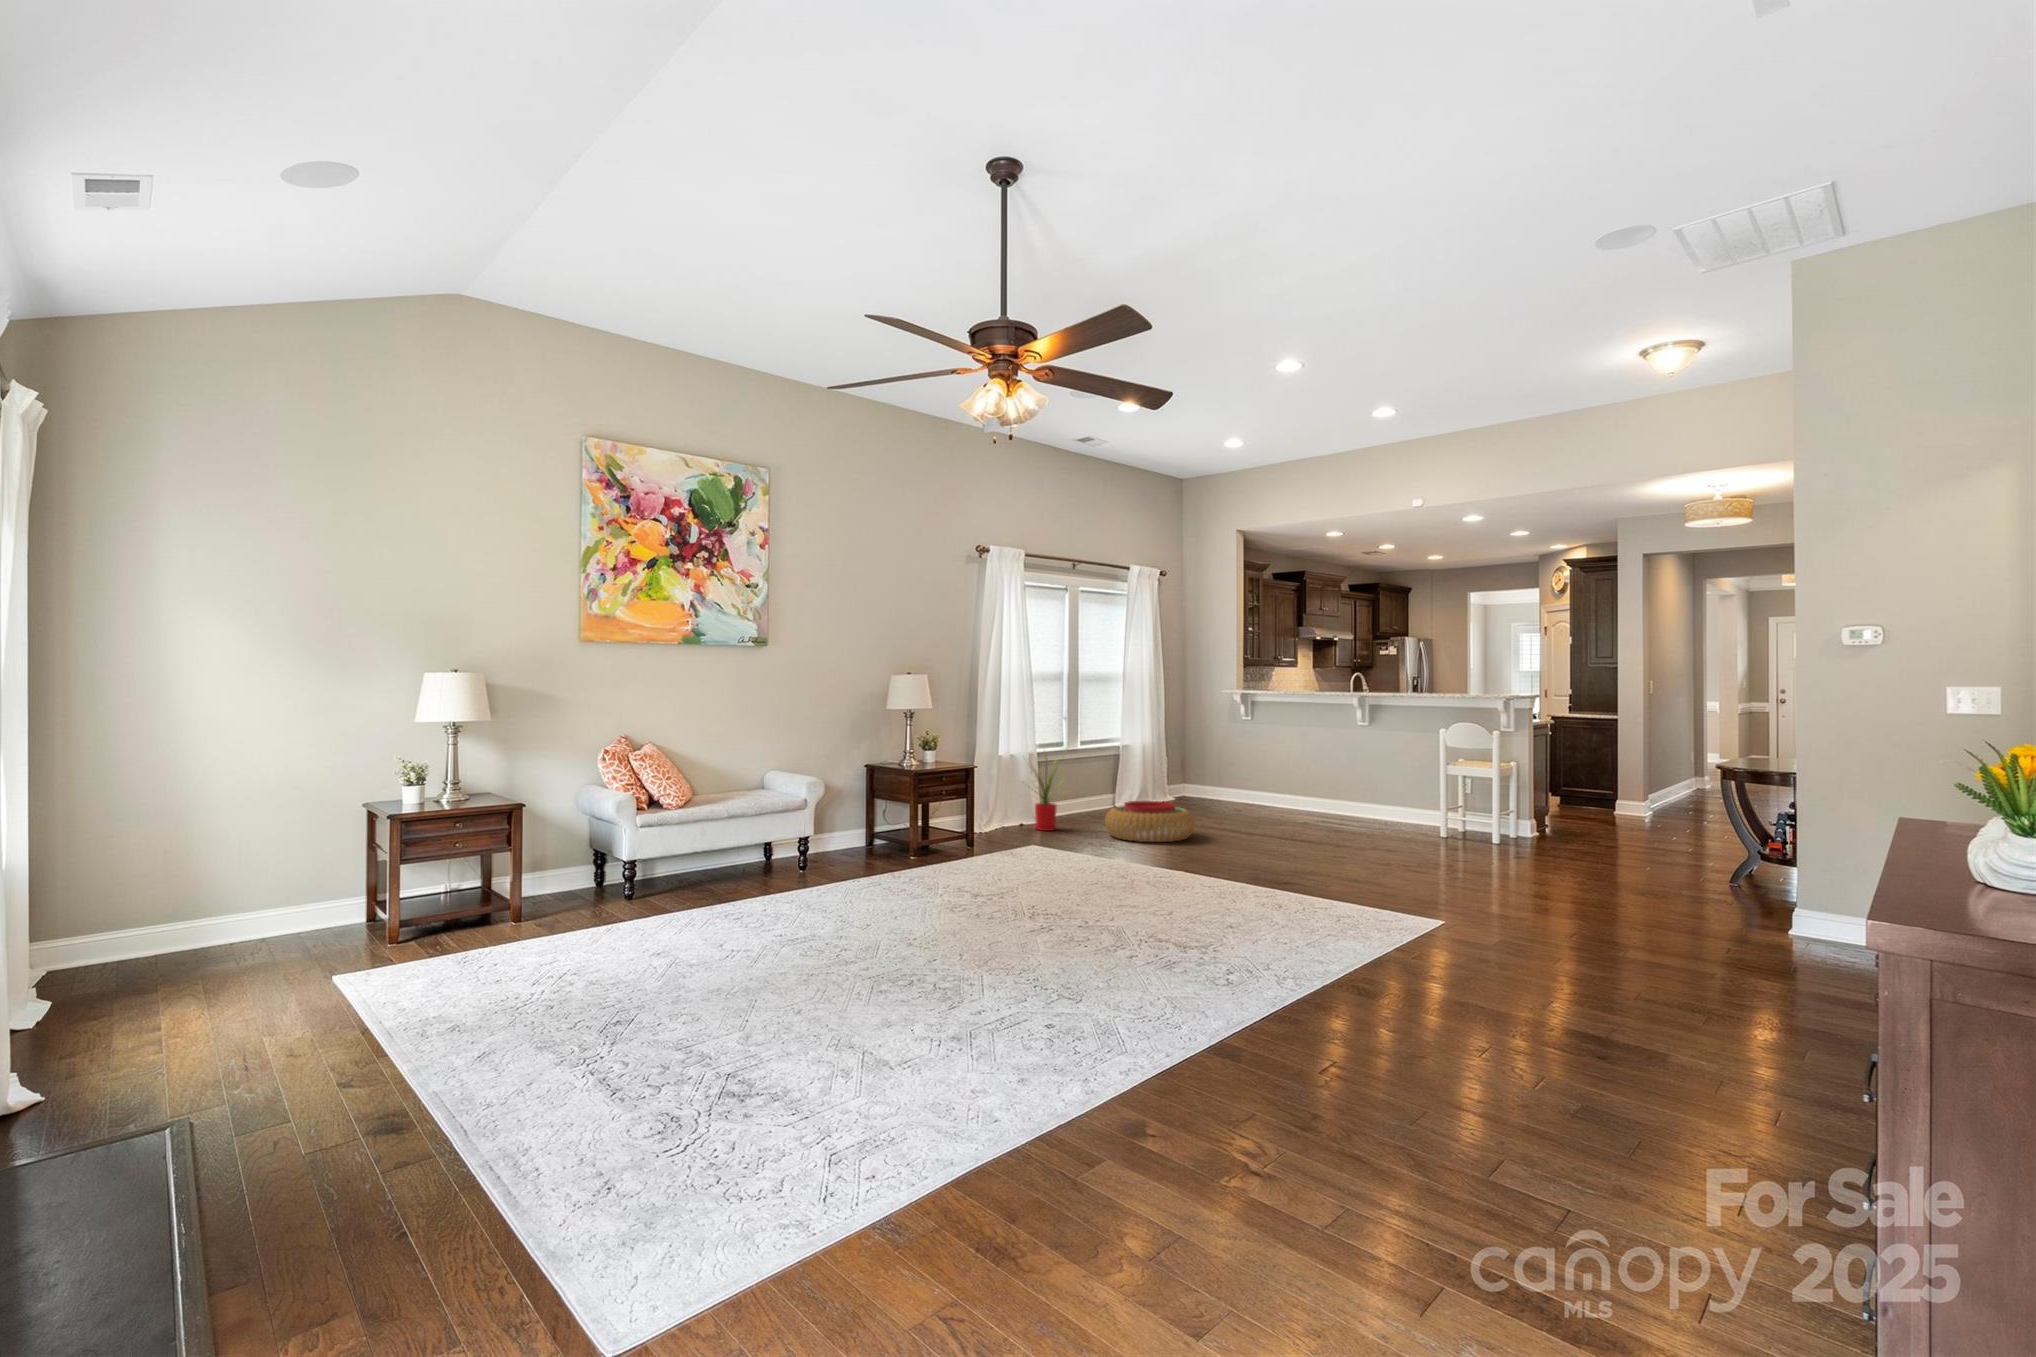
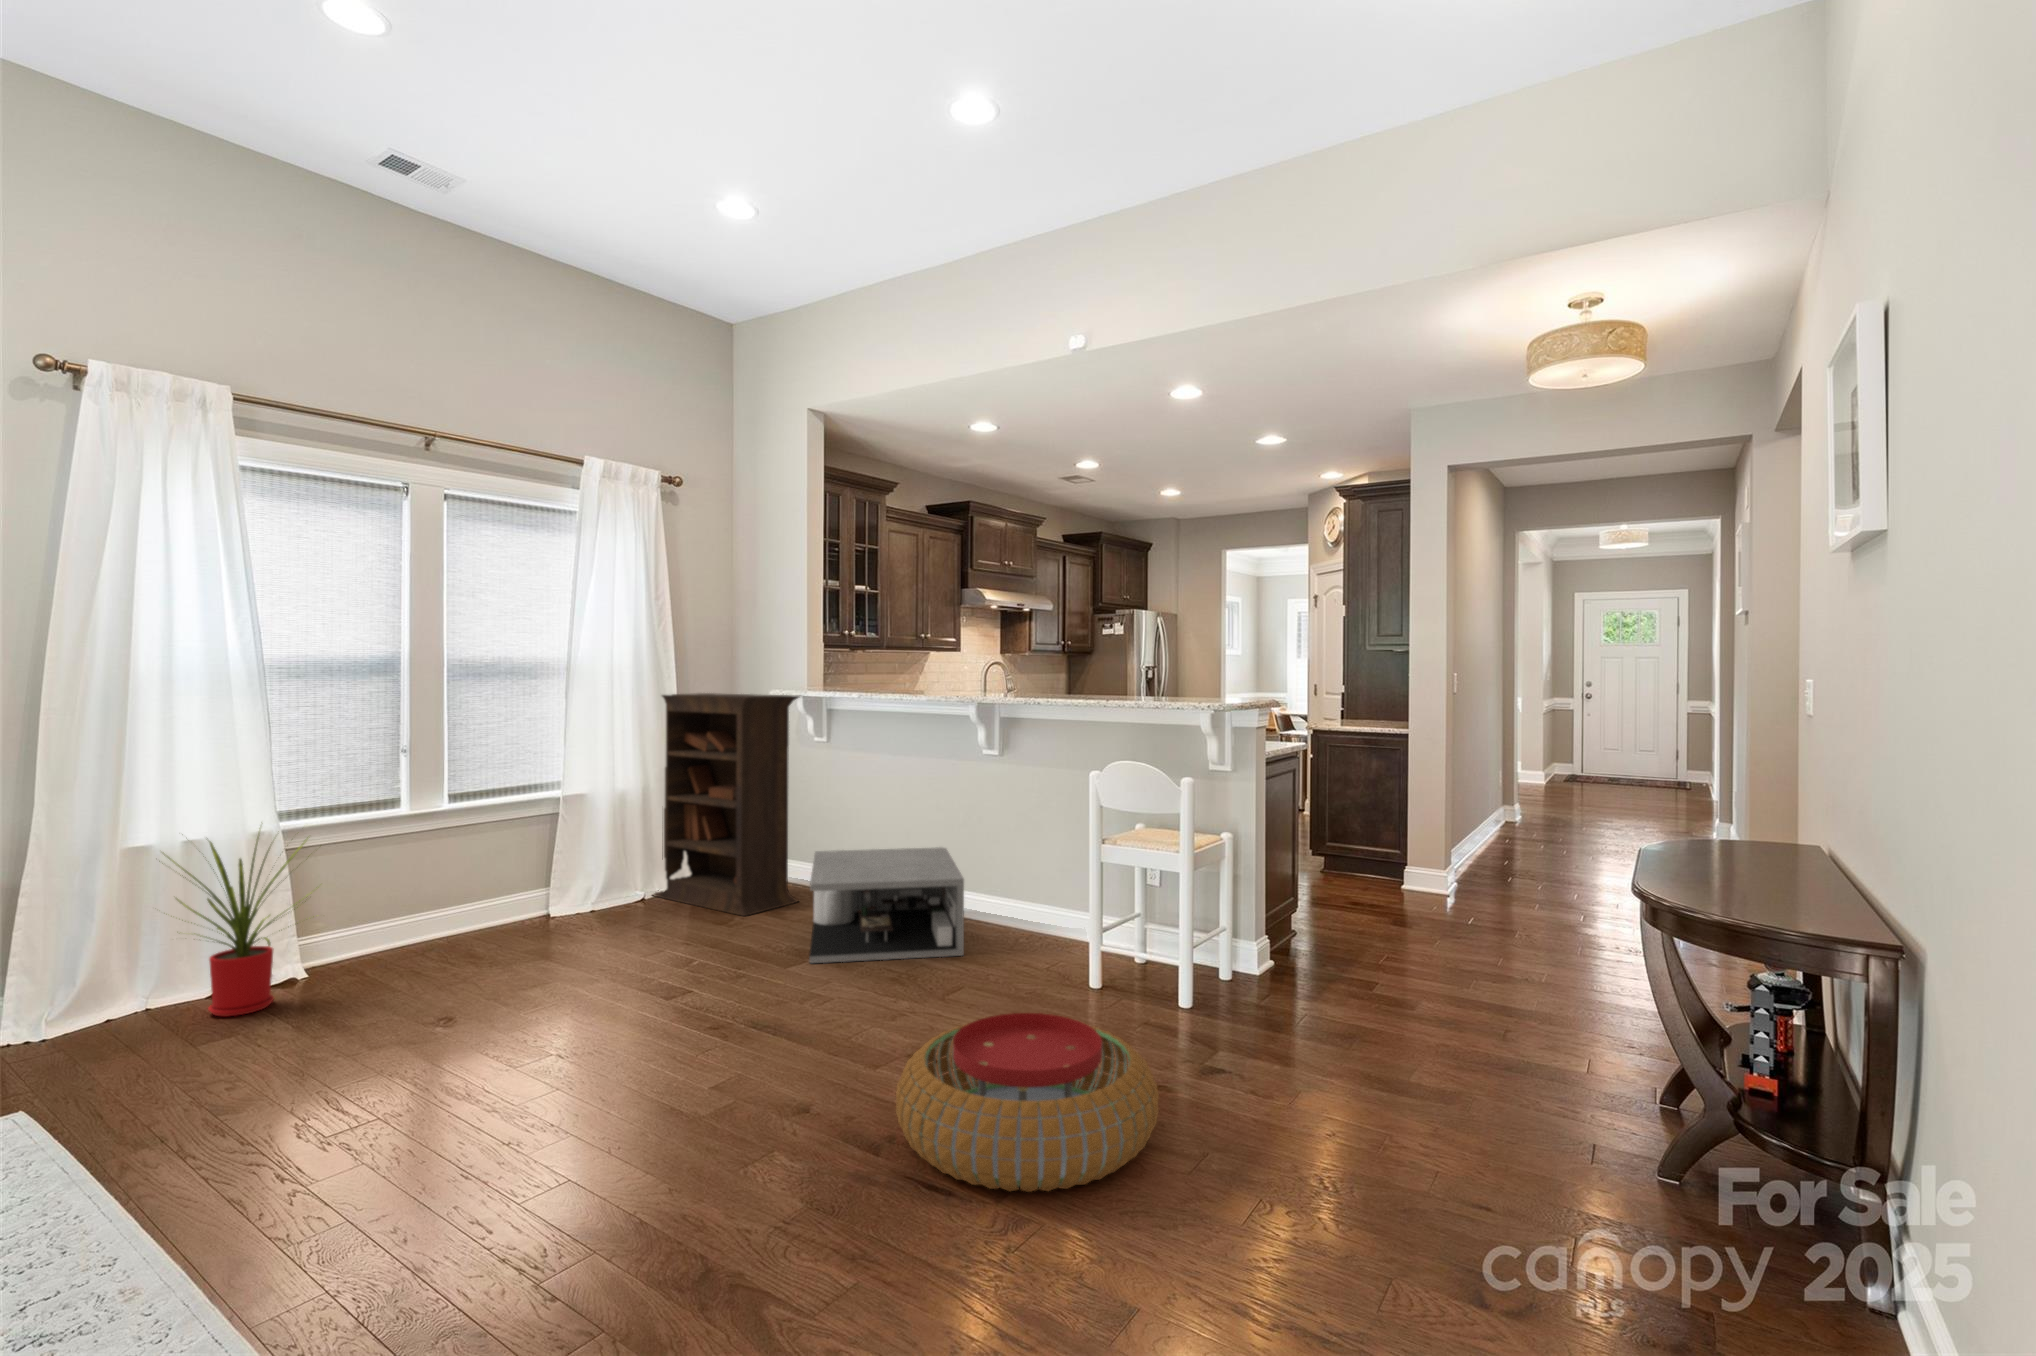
bookcase: none [1153,692,1244,812] -> present [653,693,799,916]
coffee table: none [1261,778,1363,827] -> present [809,847,964,963]
pouf: present [1105,801,1195,842] -> present [896,1013,1159,1192]

